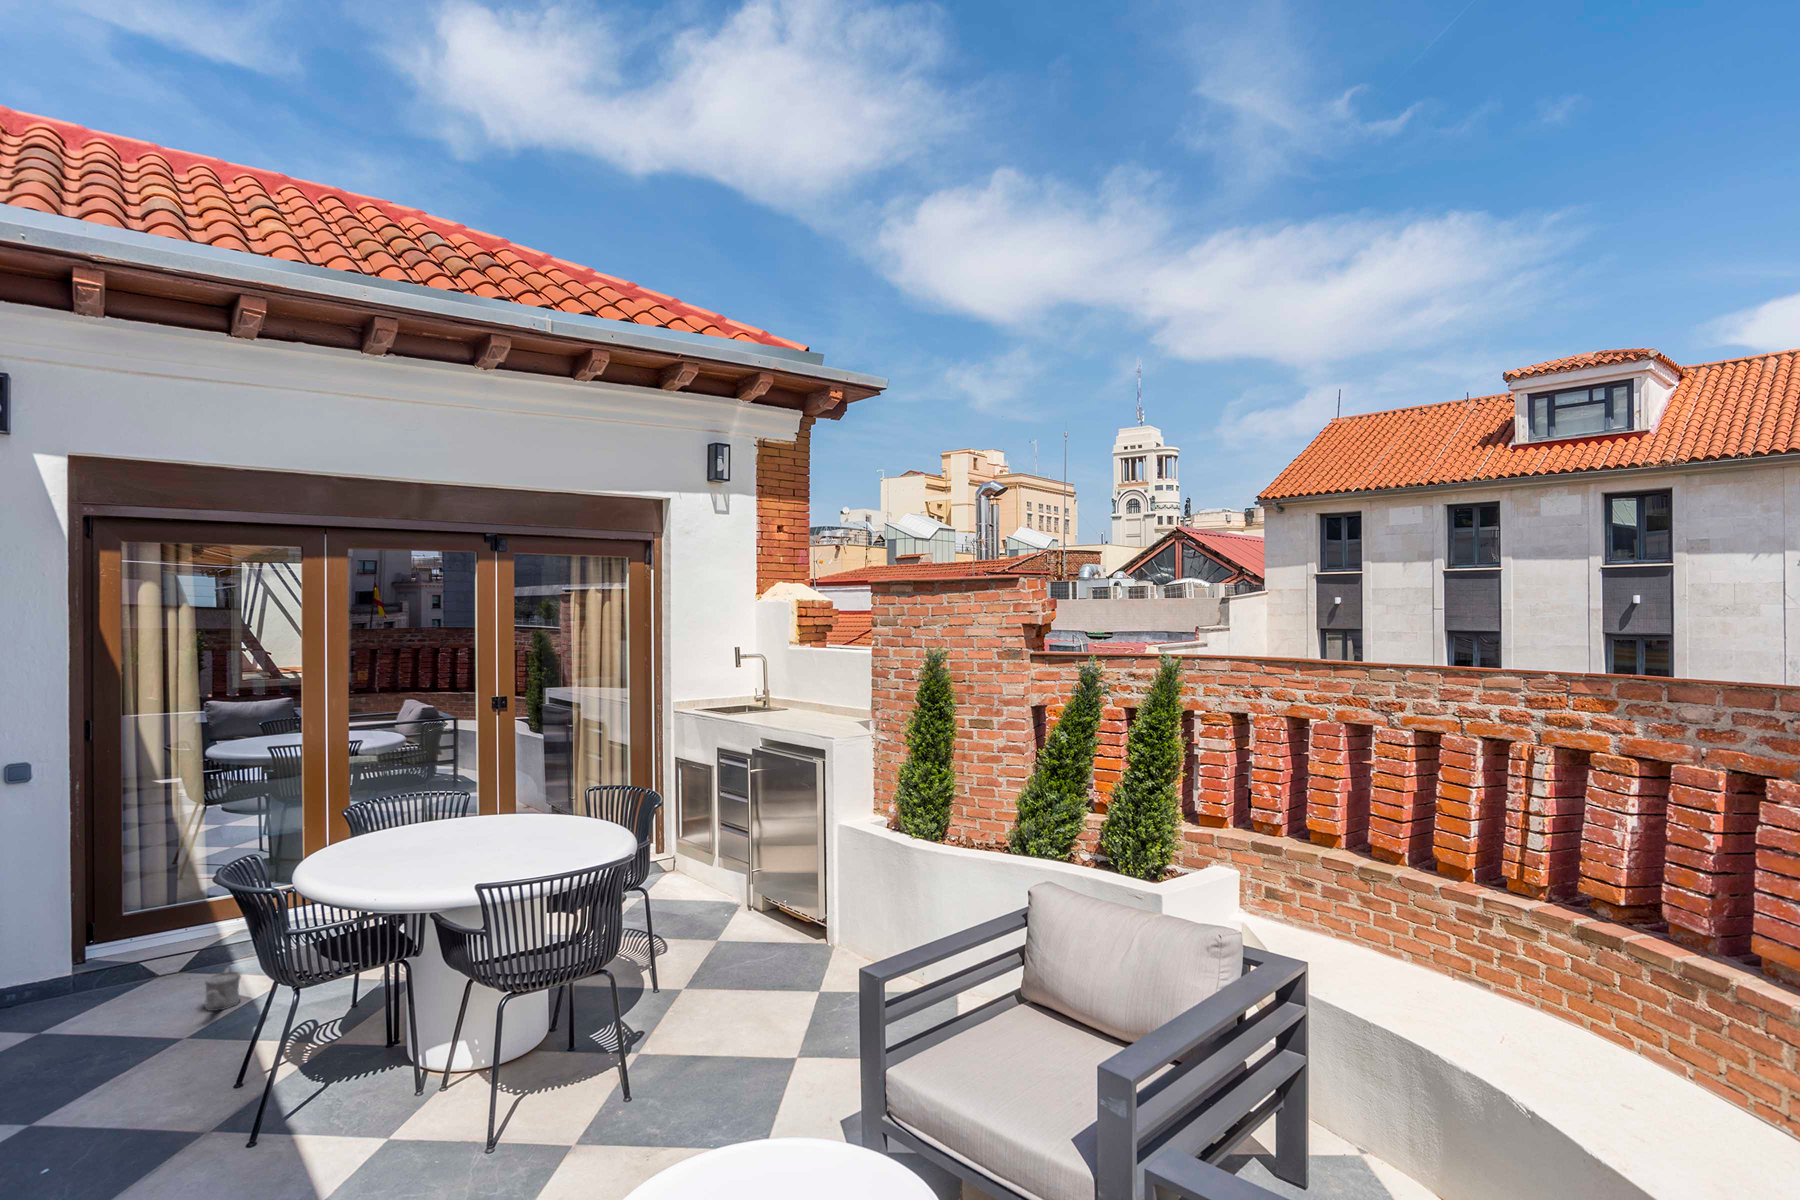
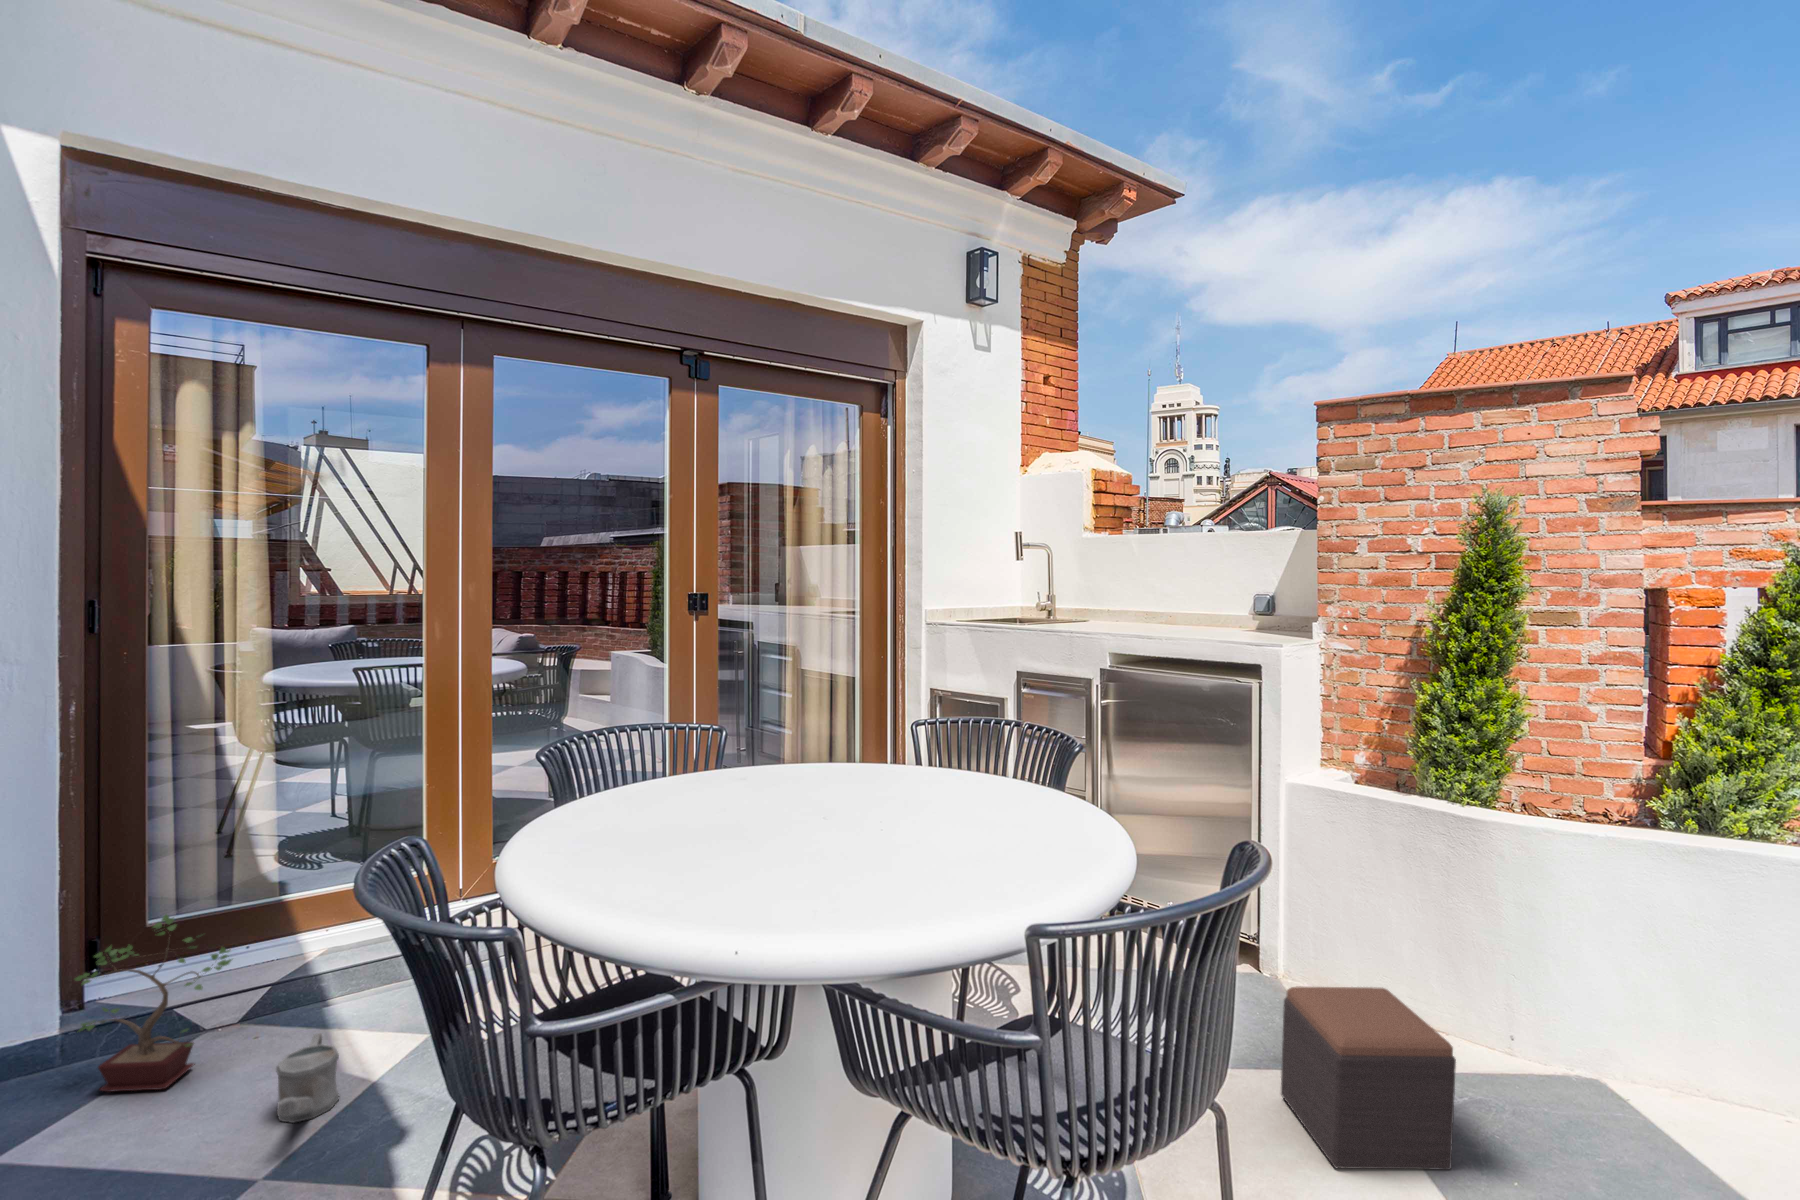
potted plant: none [87,899,182,1001] -> present [75,914,231,1092]
footstool: none [764,928,829,1015] -> present [1281,987,1456,1170]

